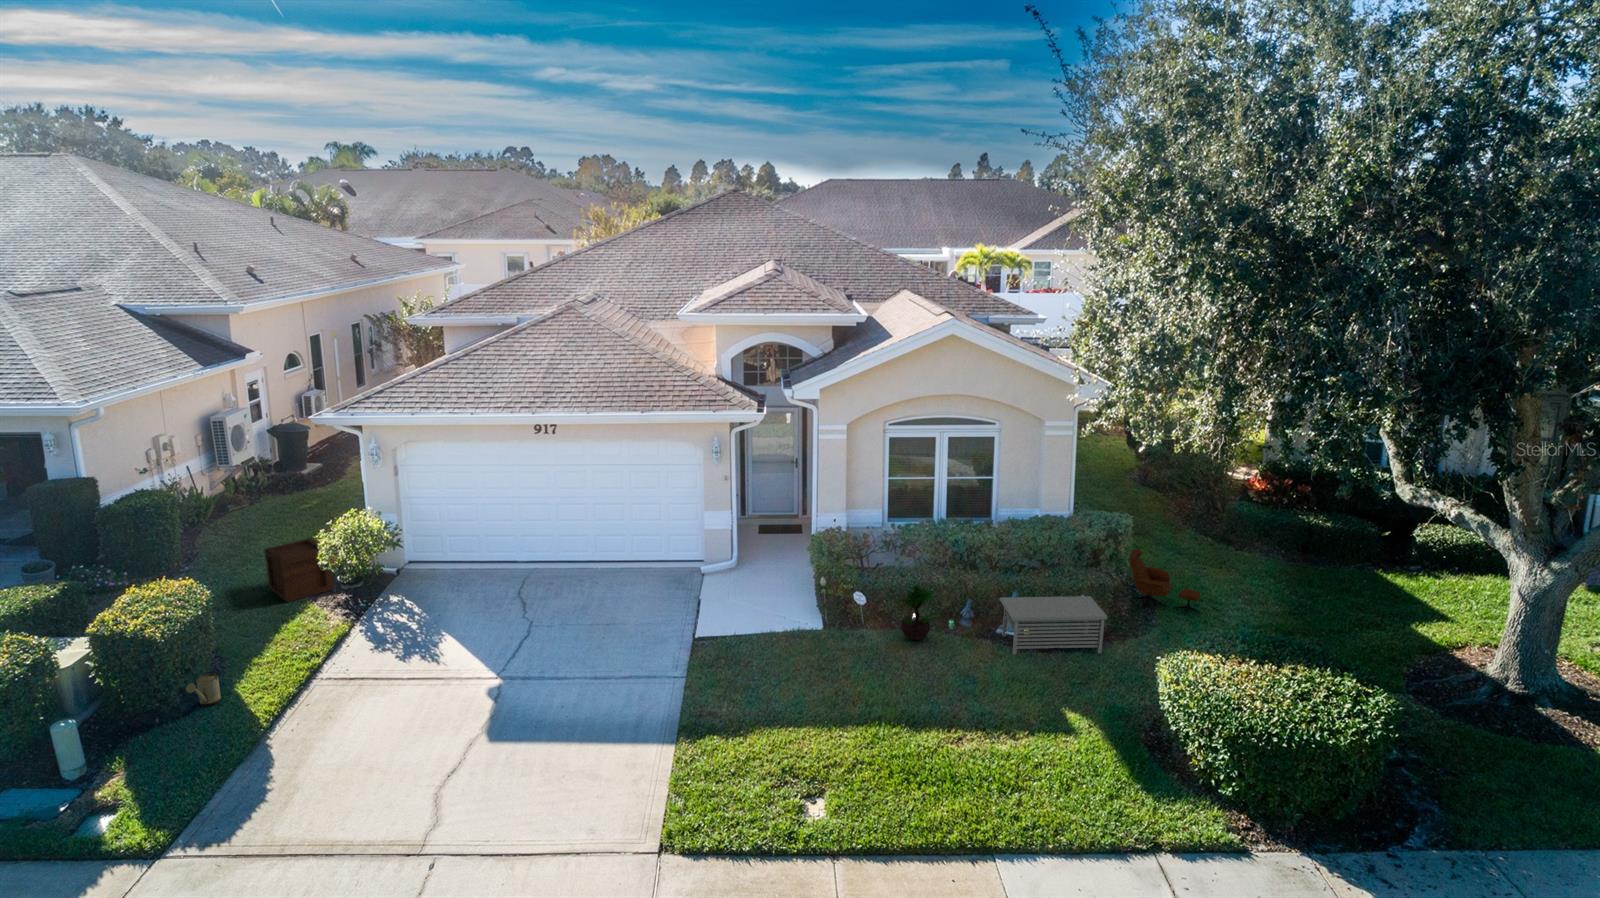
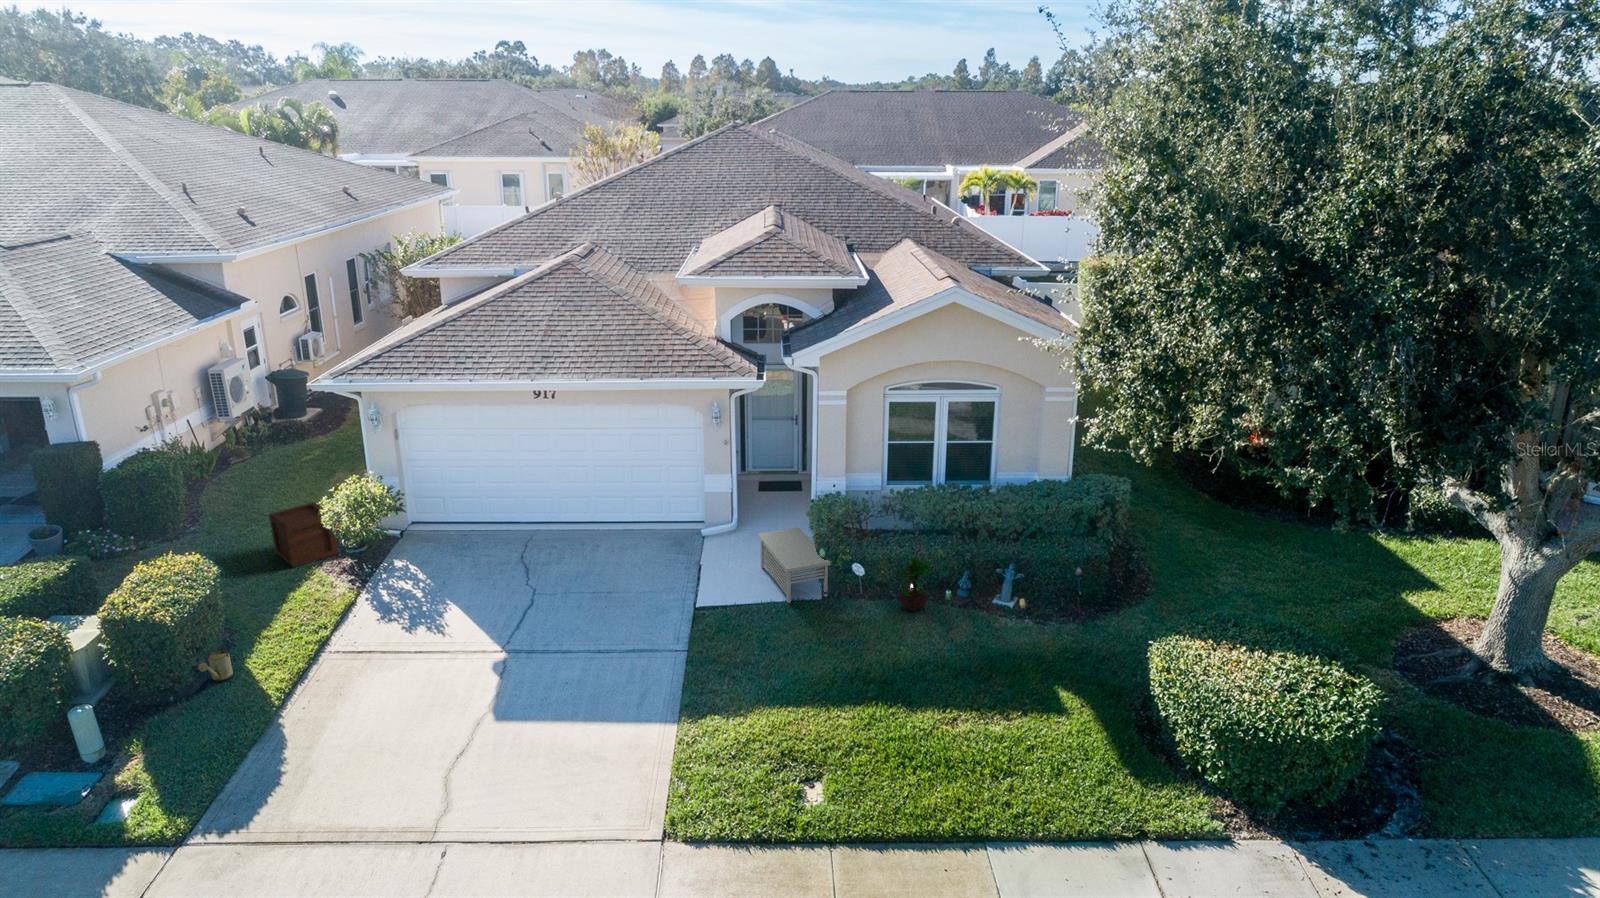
lounge chair: present [1129,549,1202,615] -> none [1125,515,1196,583]
storage bench: present [1000,596,1107,655] -> present [758,527,831,603]

